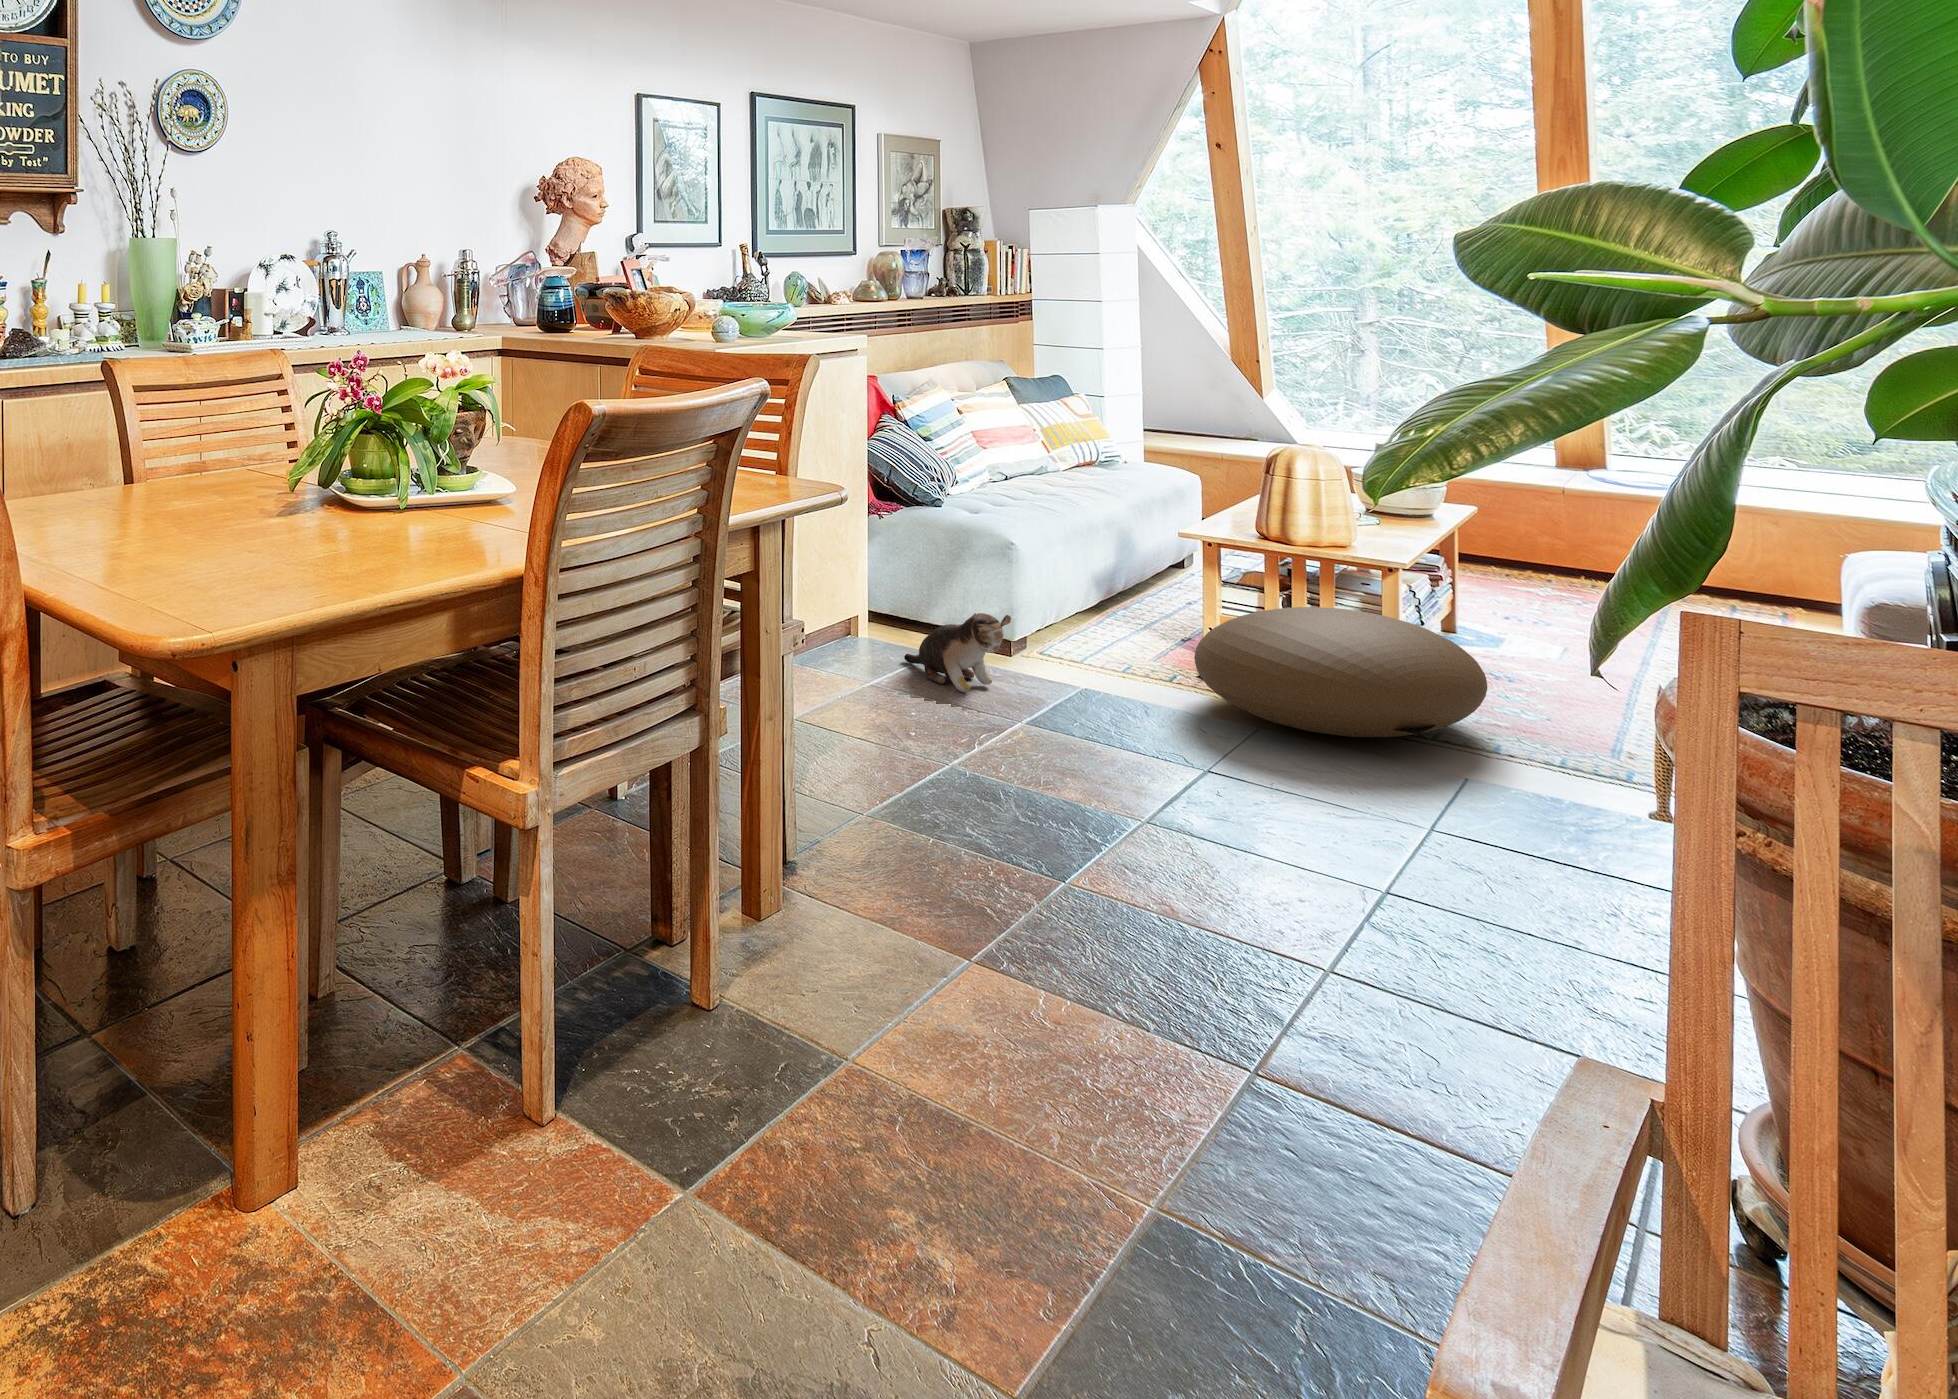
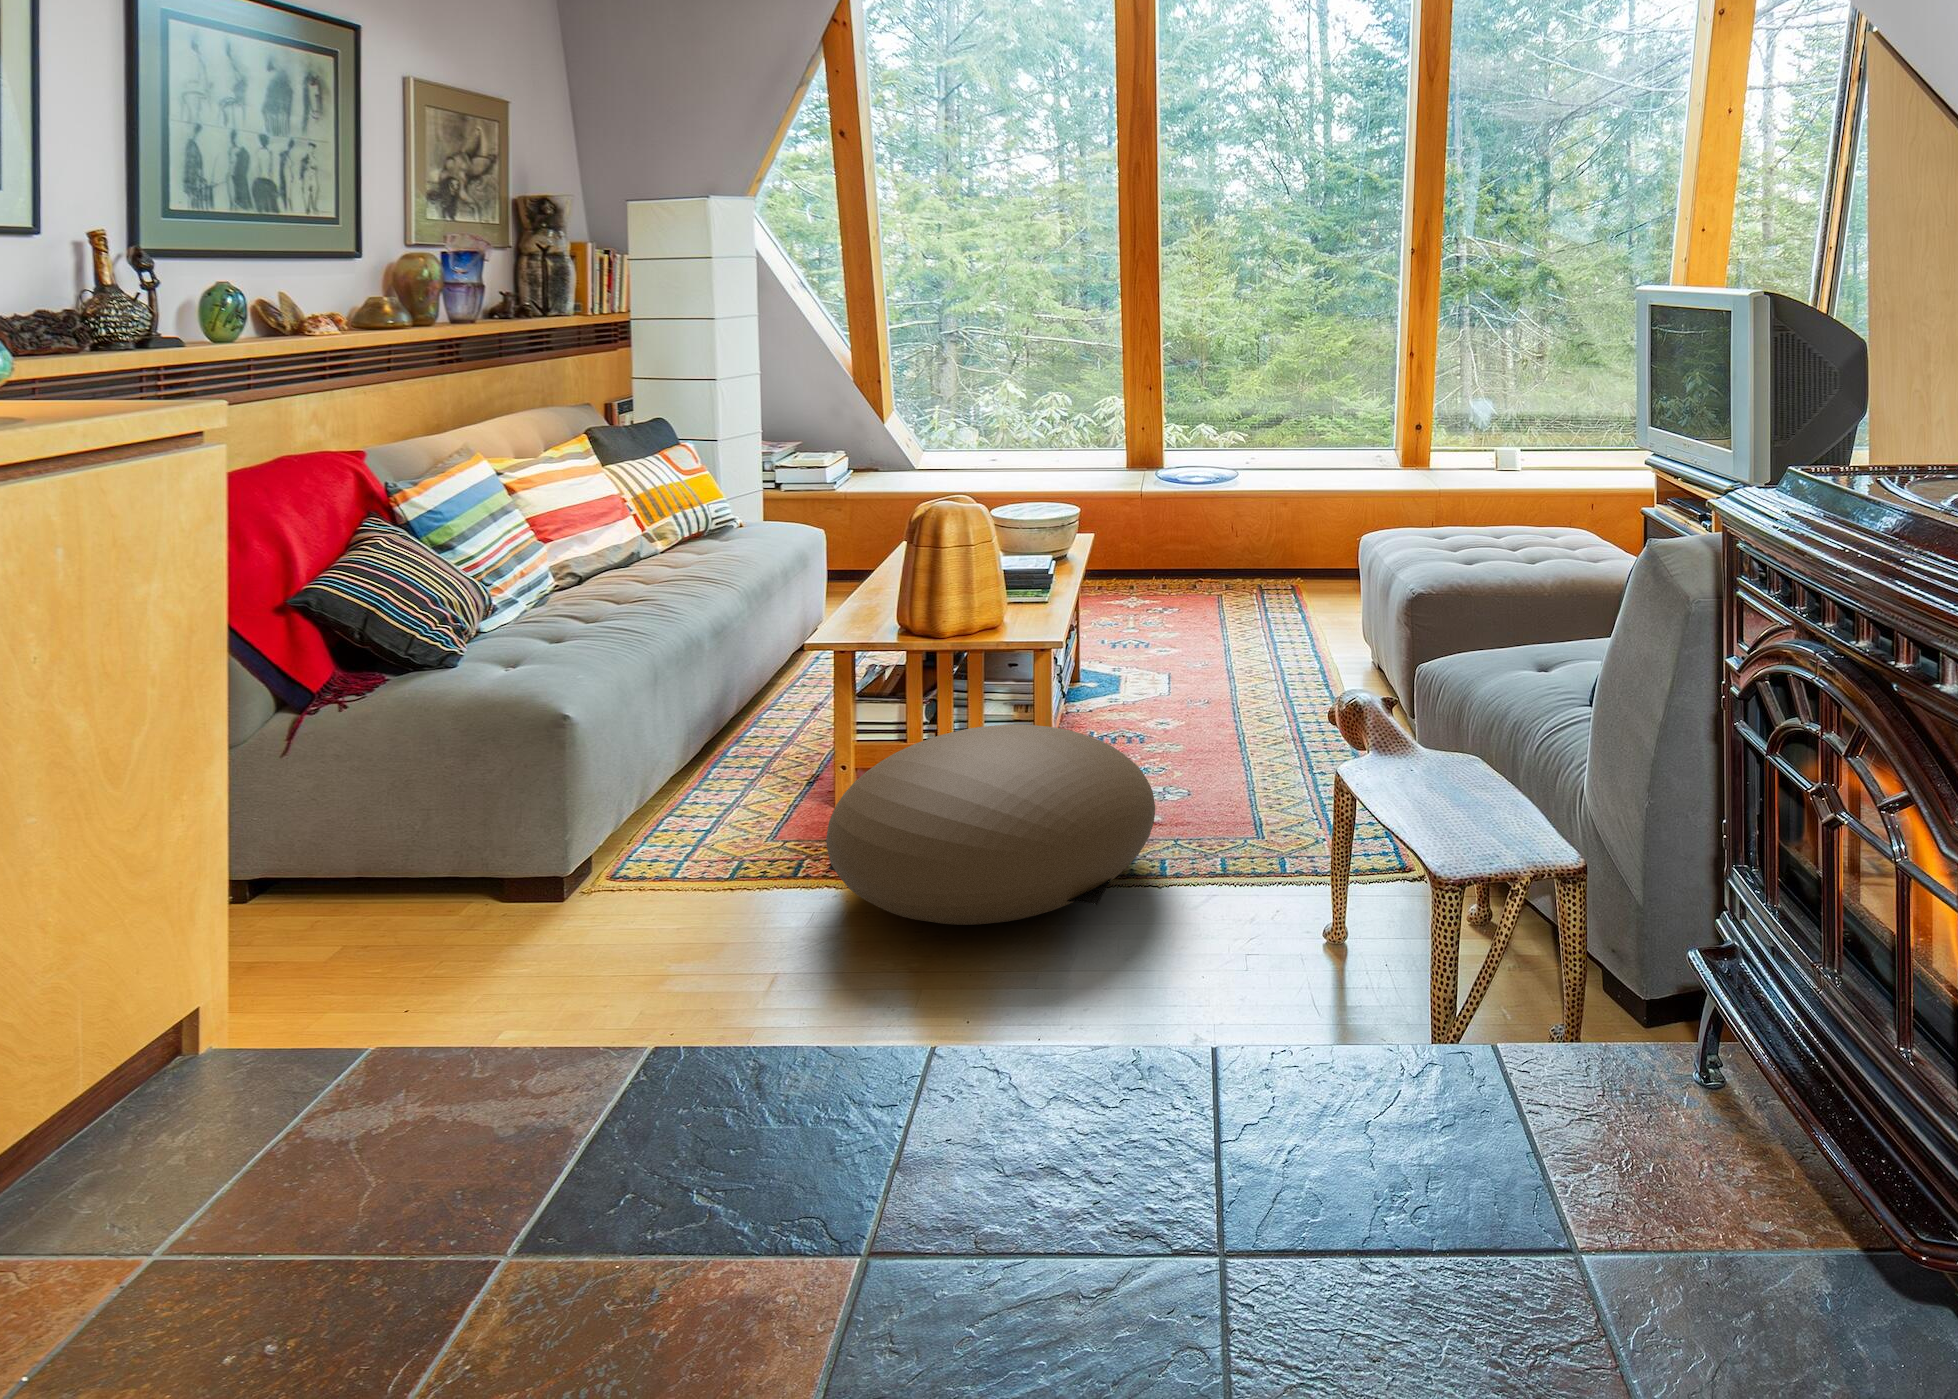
plush toy: present [904,613,1011,692] -> none [385,835,555,983]

